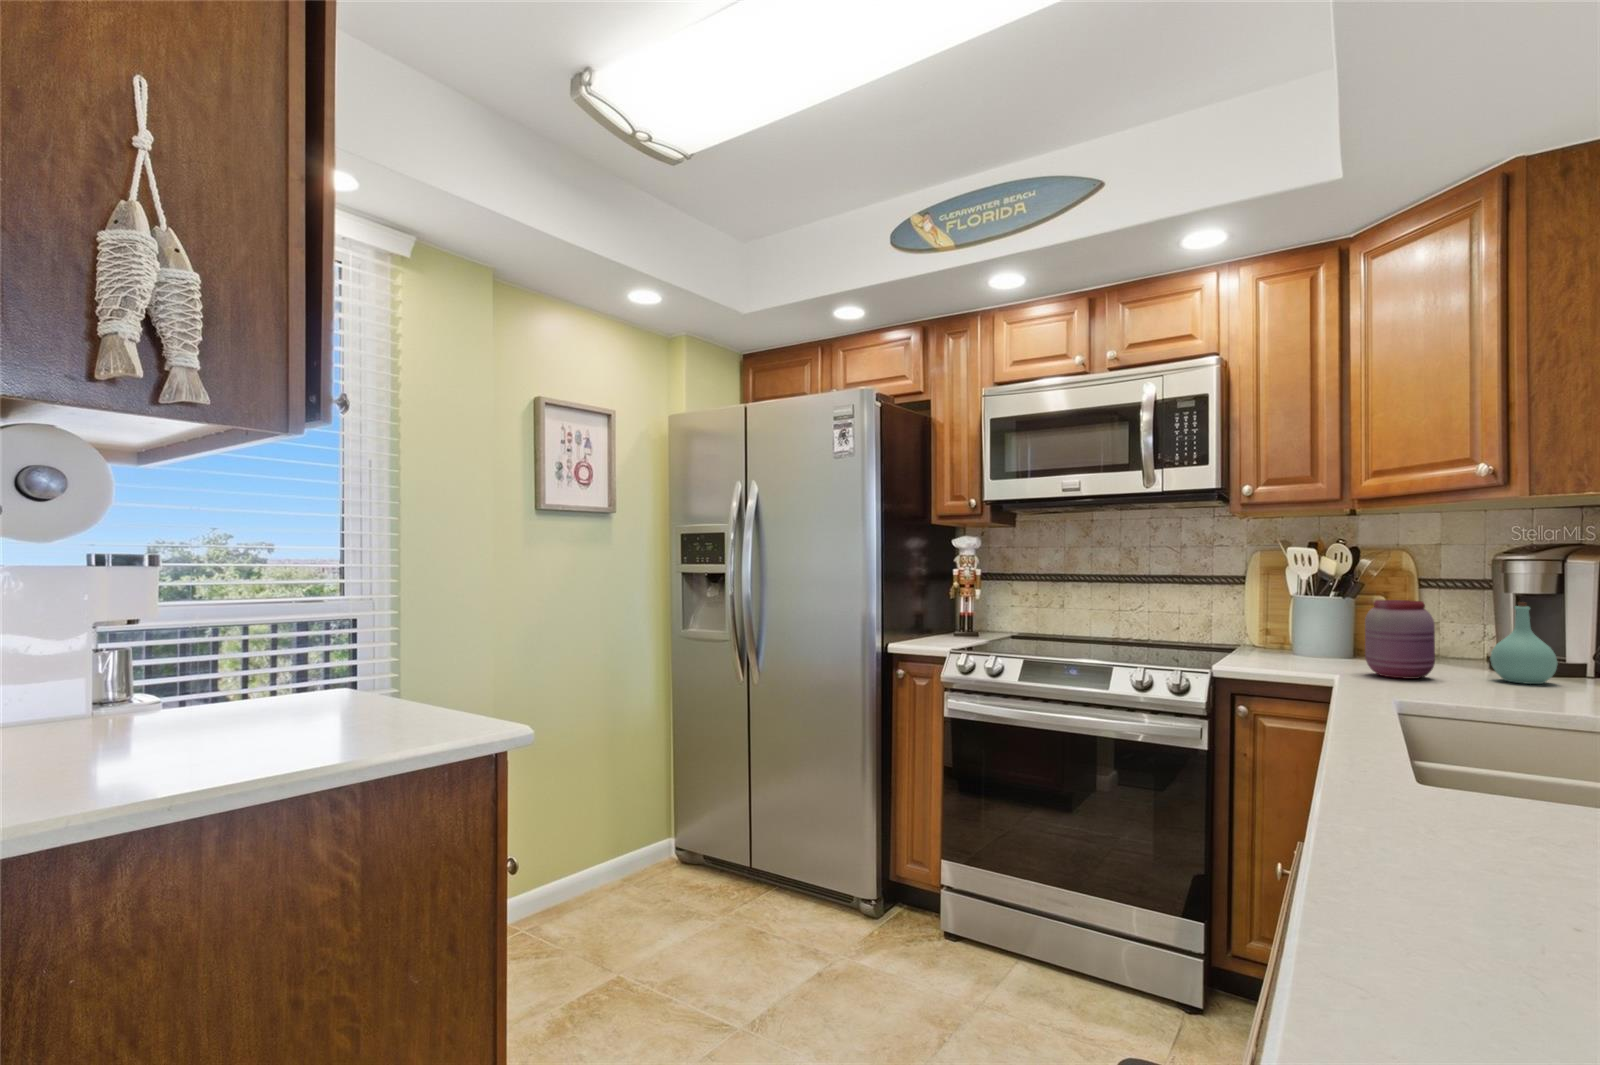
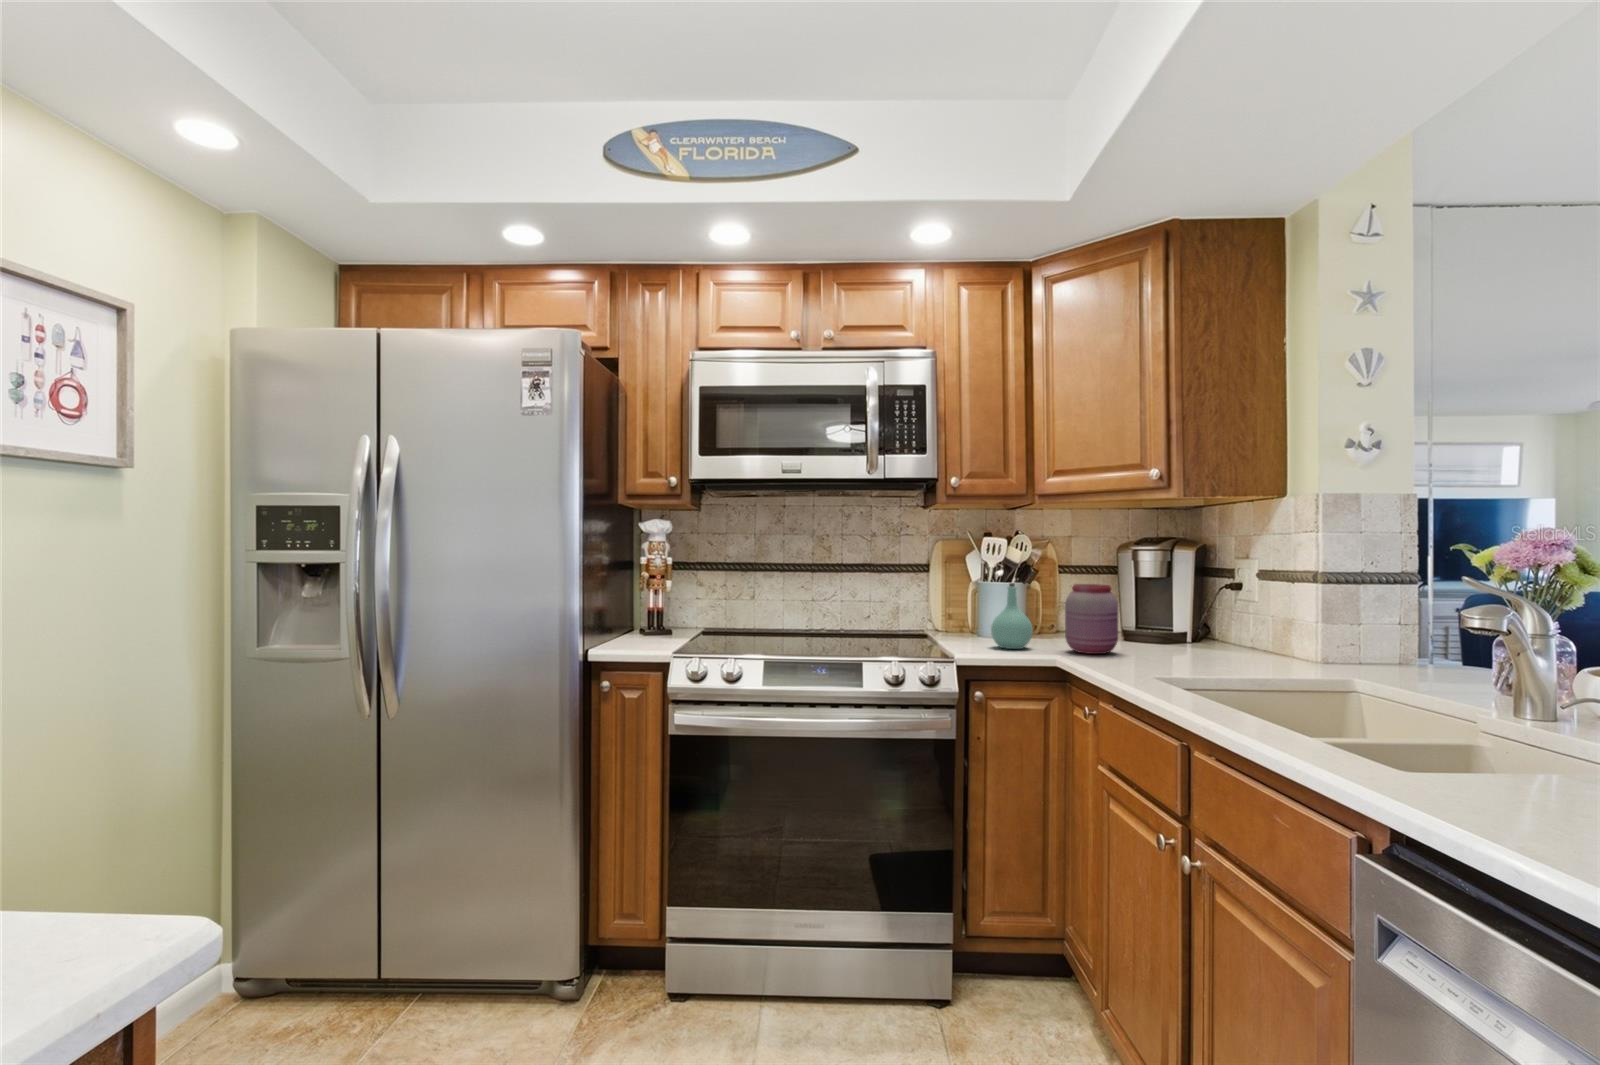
bottle: present [1490,602,1557,684] -> present [991,583,1033,649]

